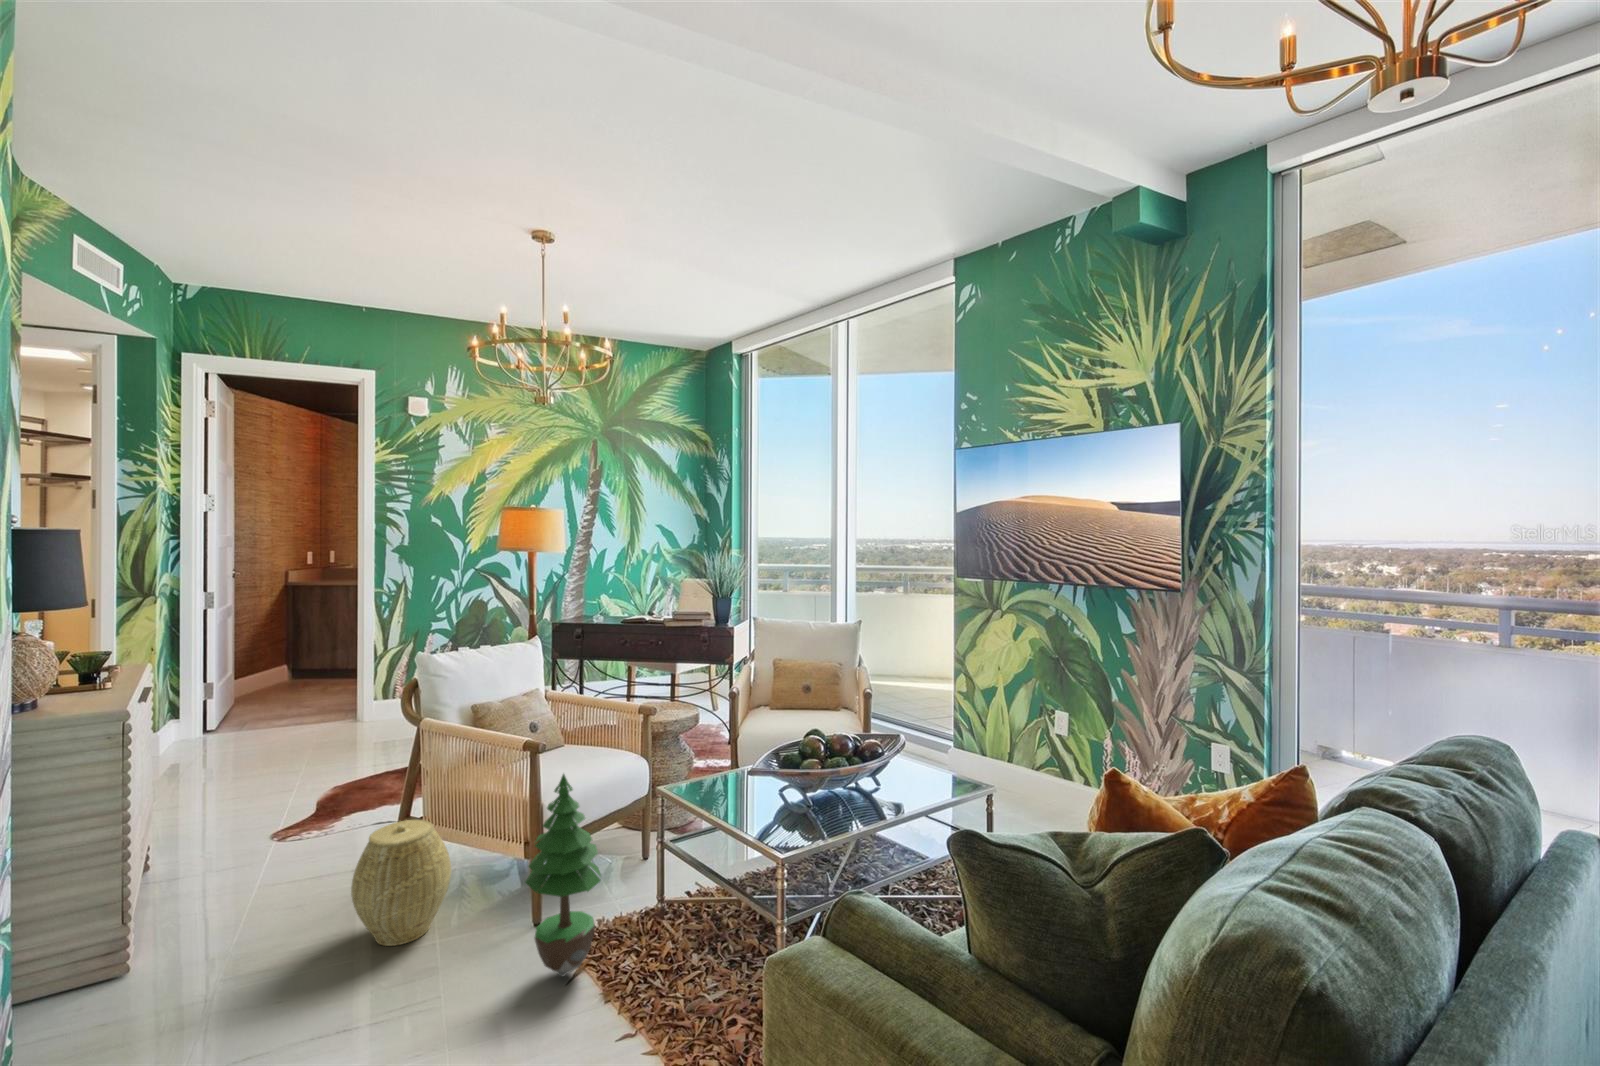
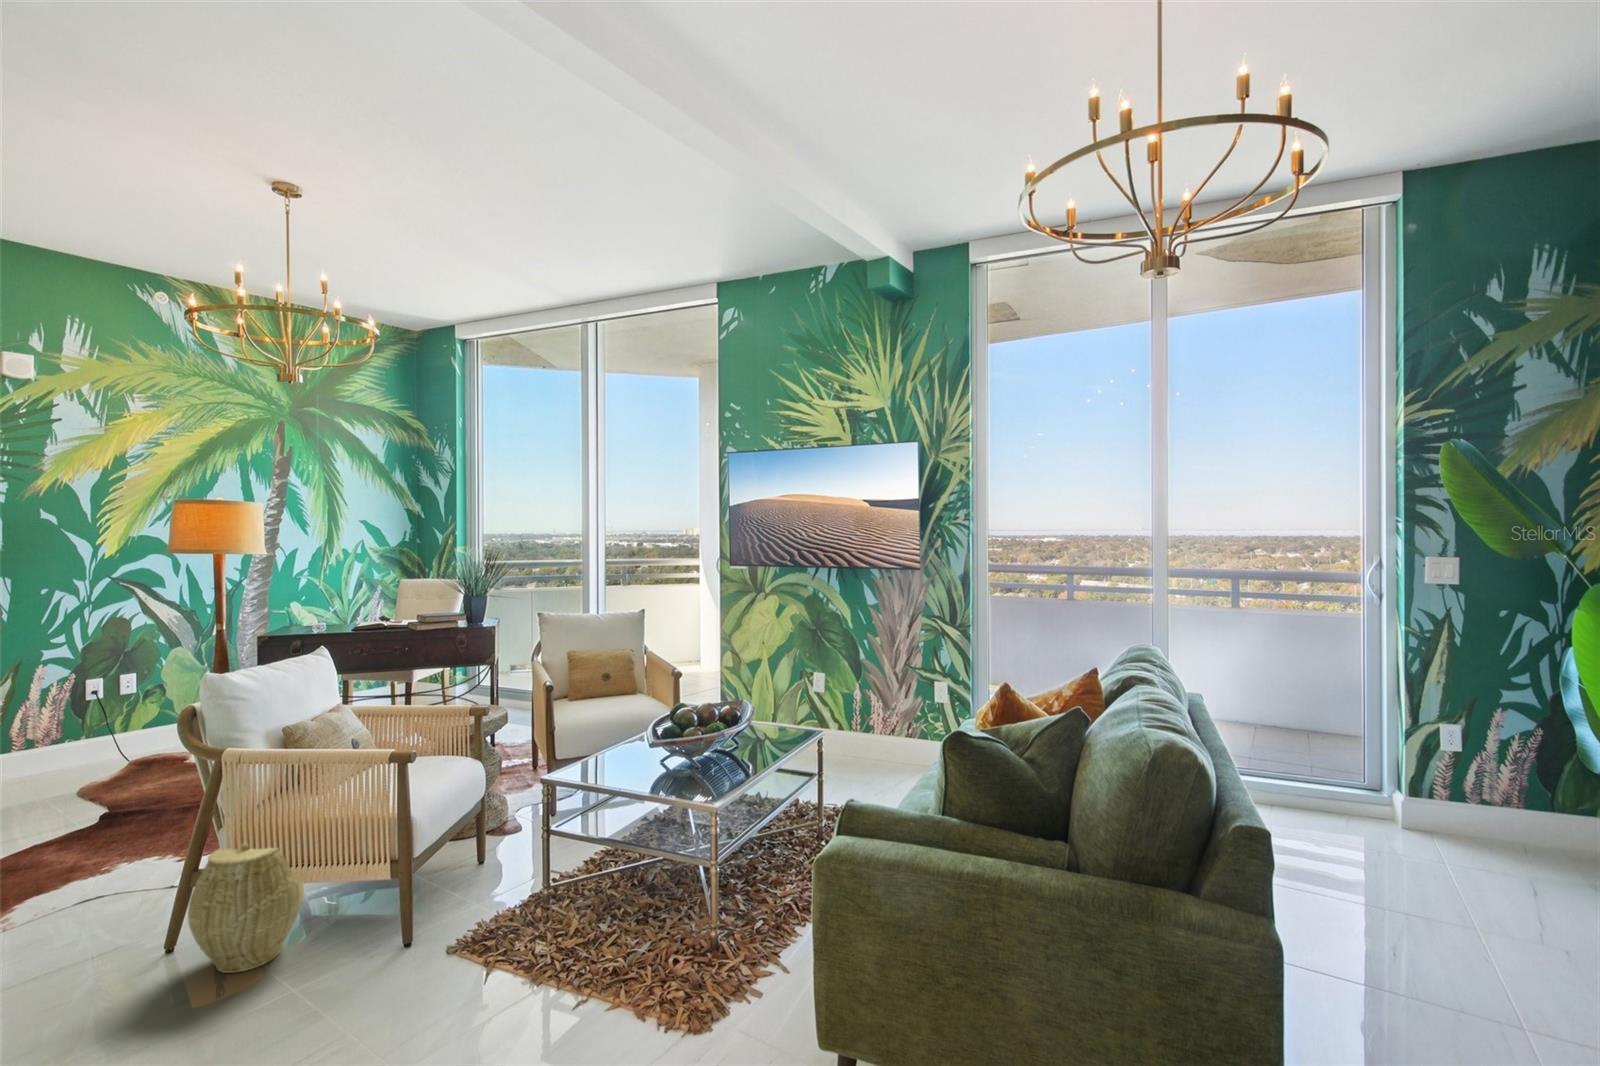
potted tree: present [526,774,601,976] -> none [432,751,507,942]

